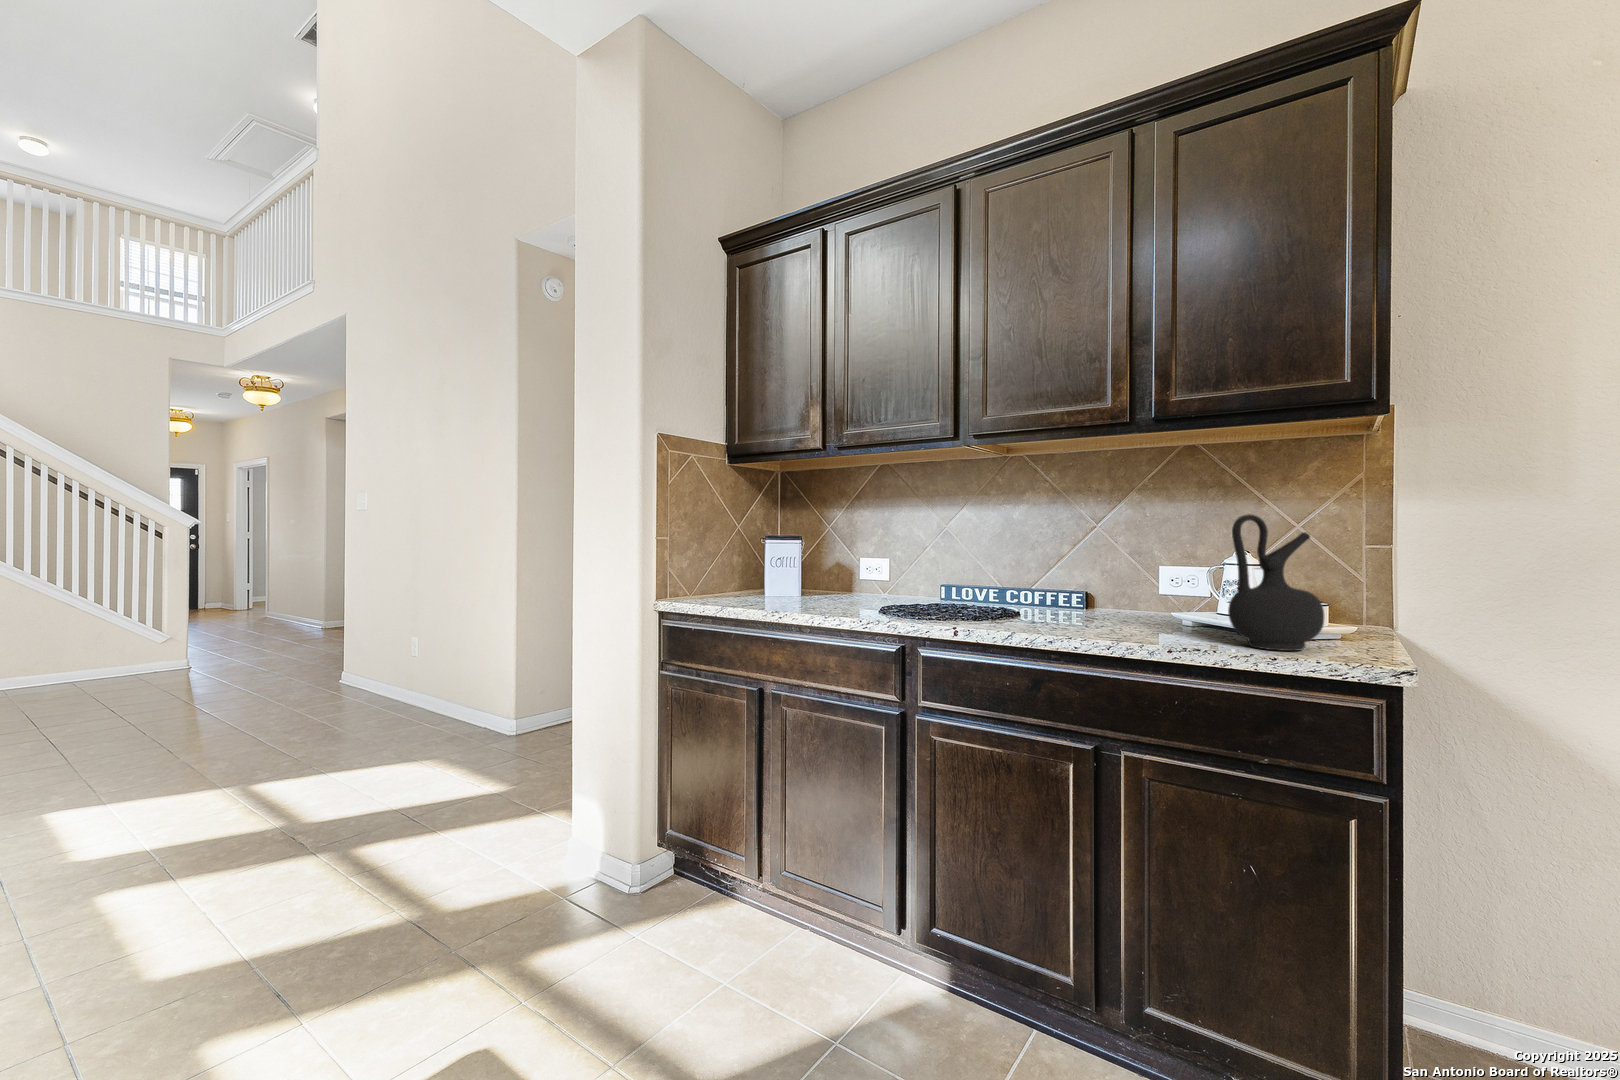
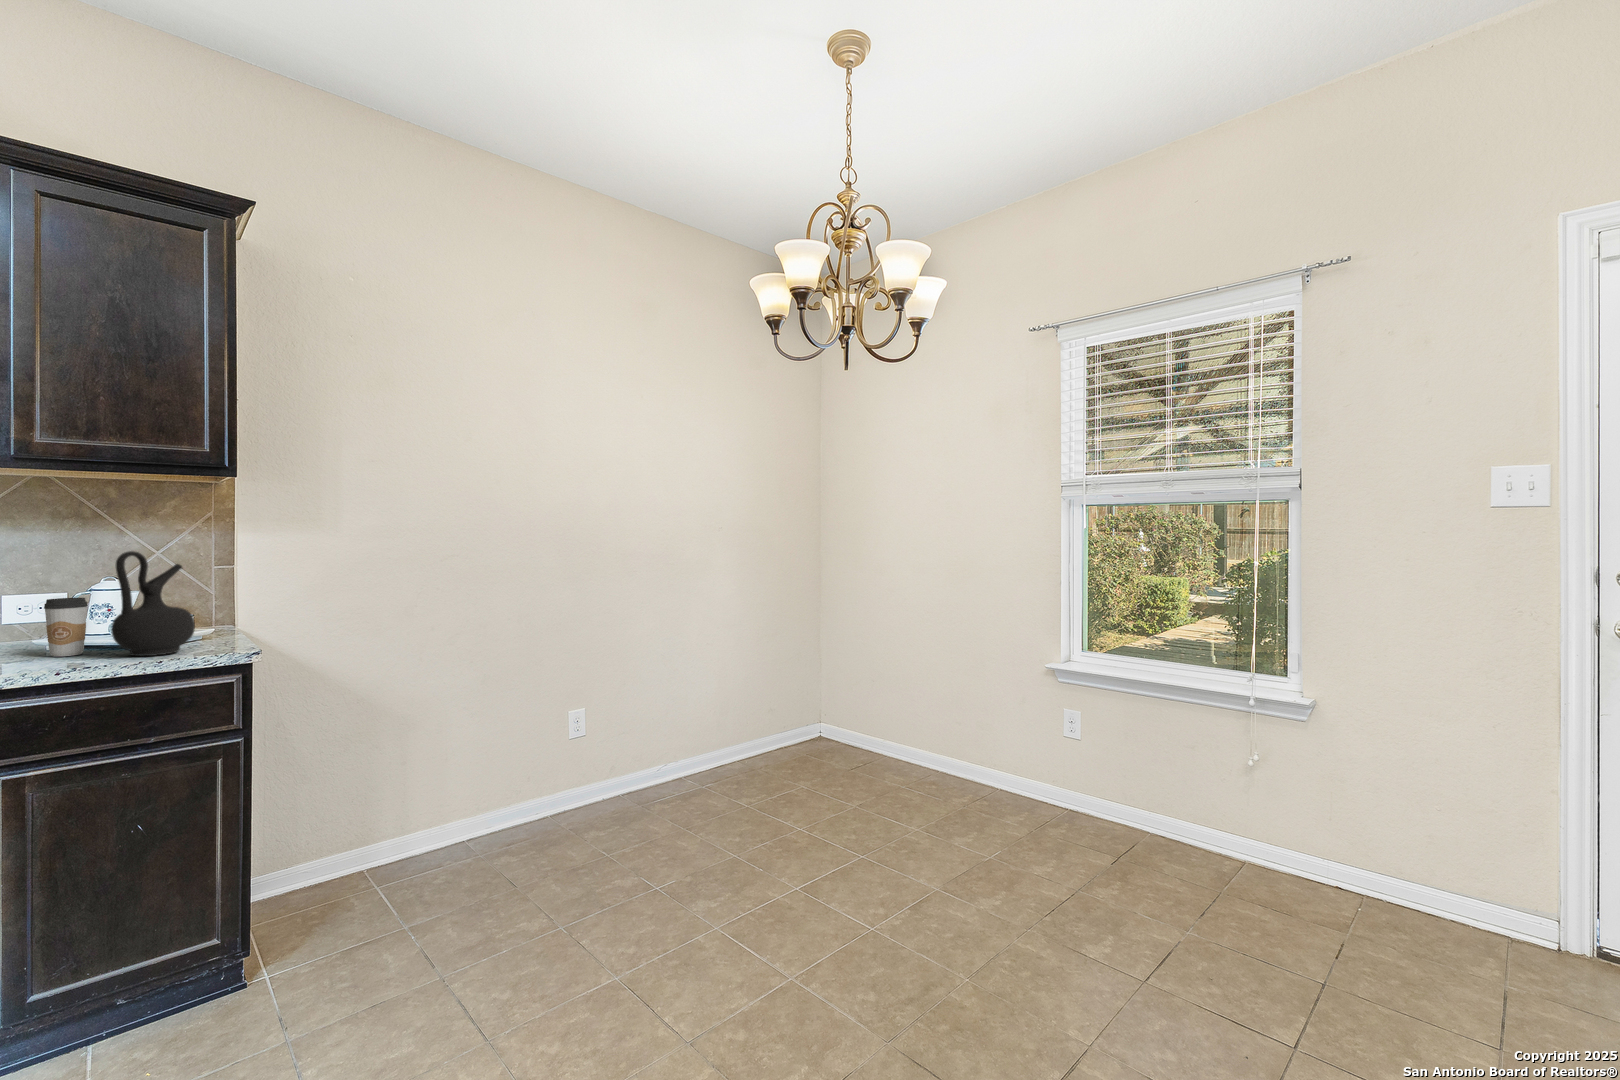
coffee cup: none [1173,570,1212,635] -> present [44,598,88,657]

